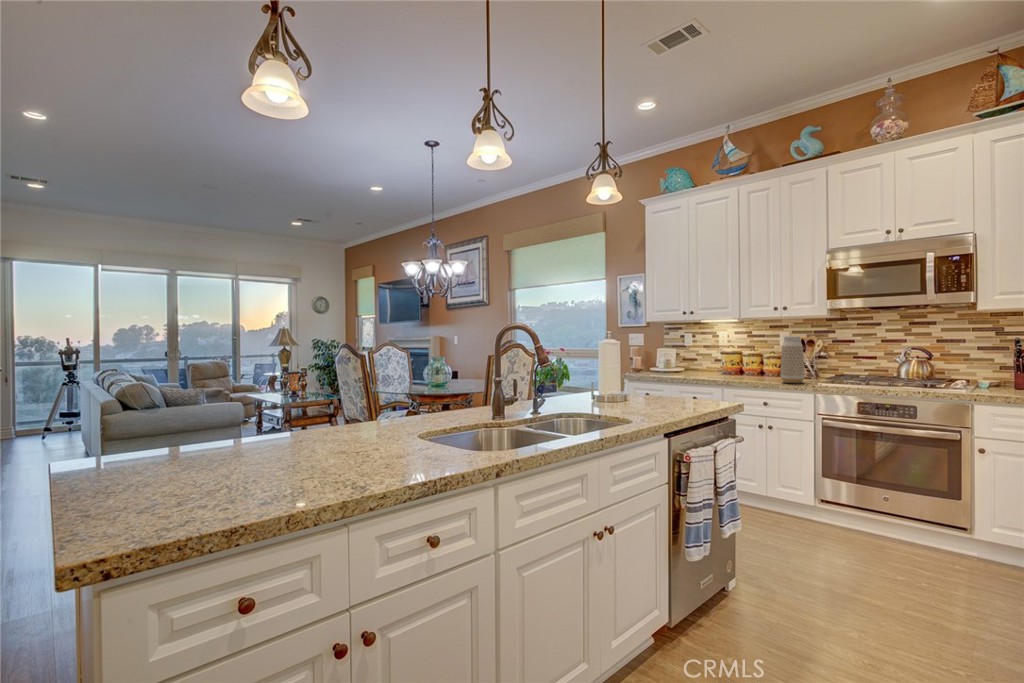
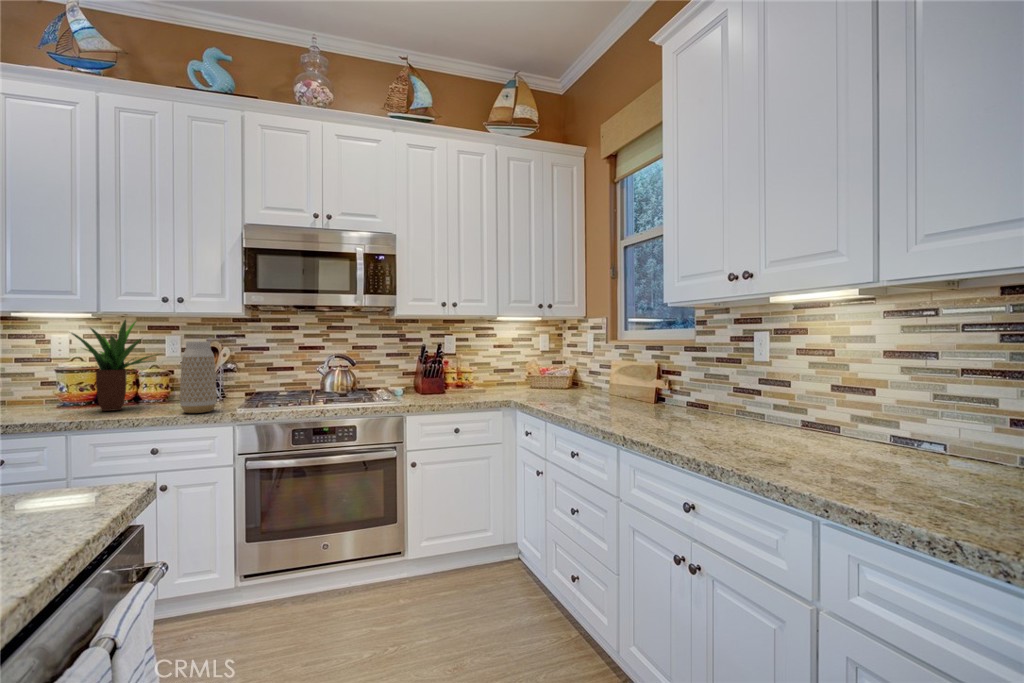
potted plant: none [725,323,775,378] -> present [72,320,159,411]

